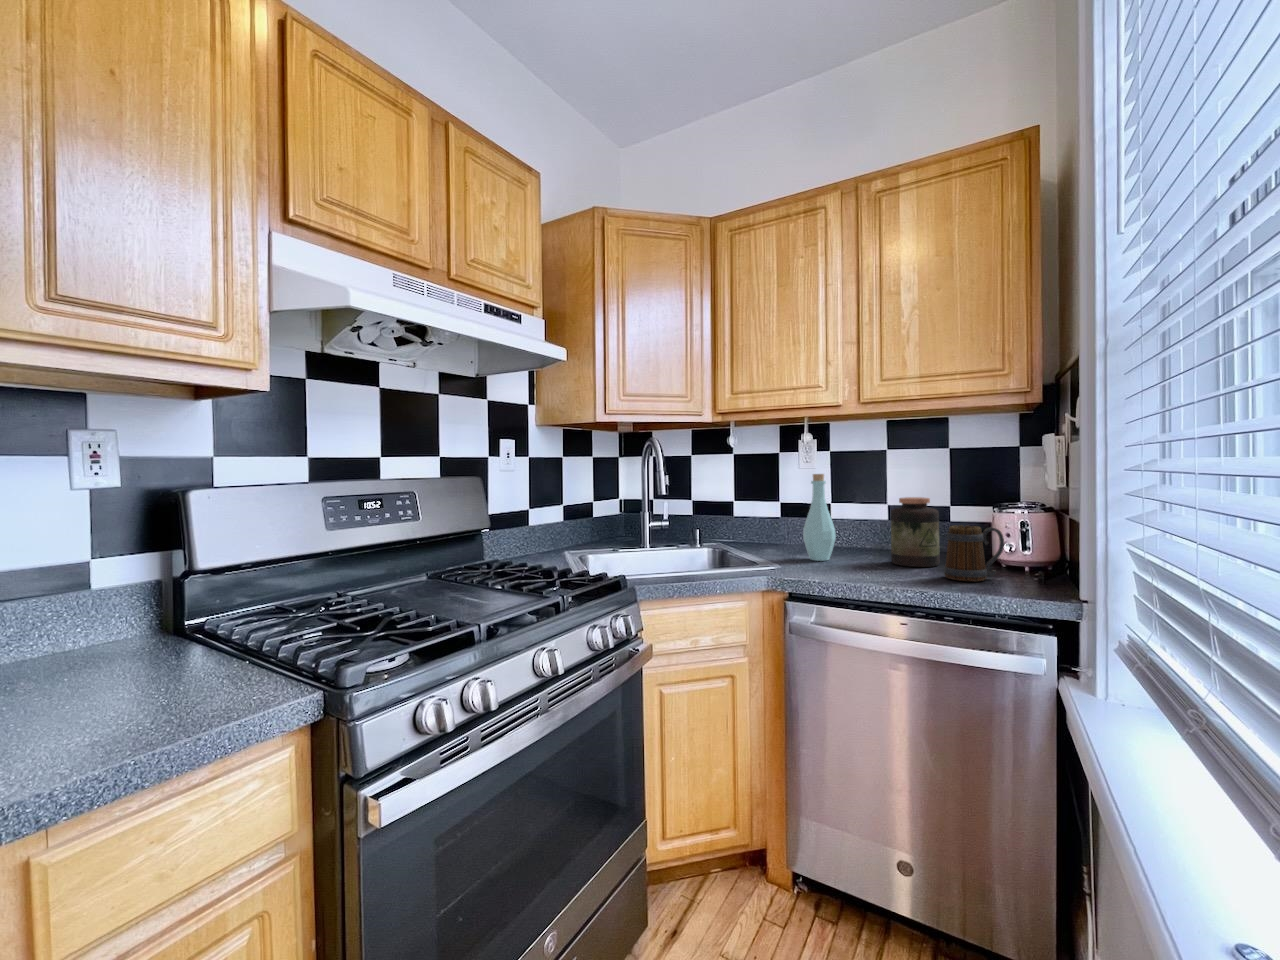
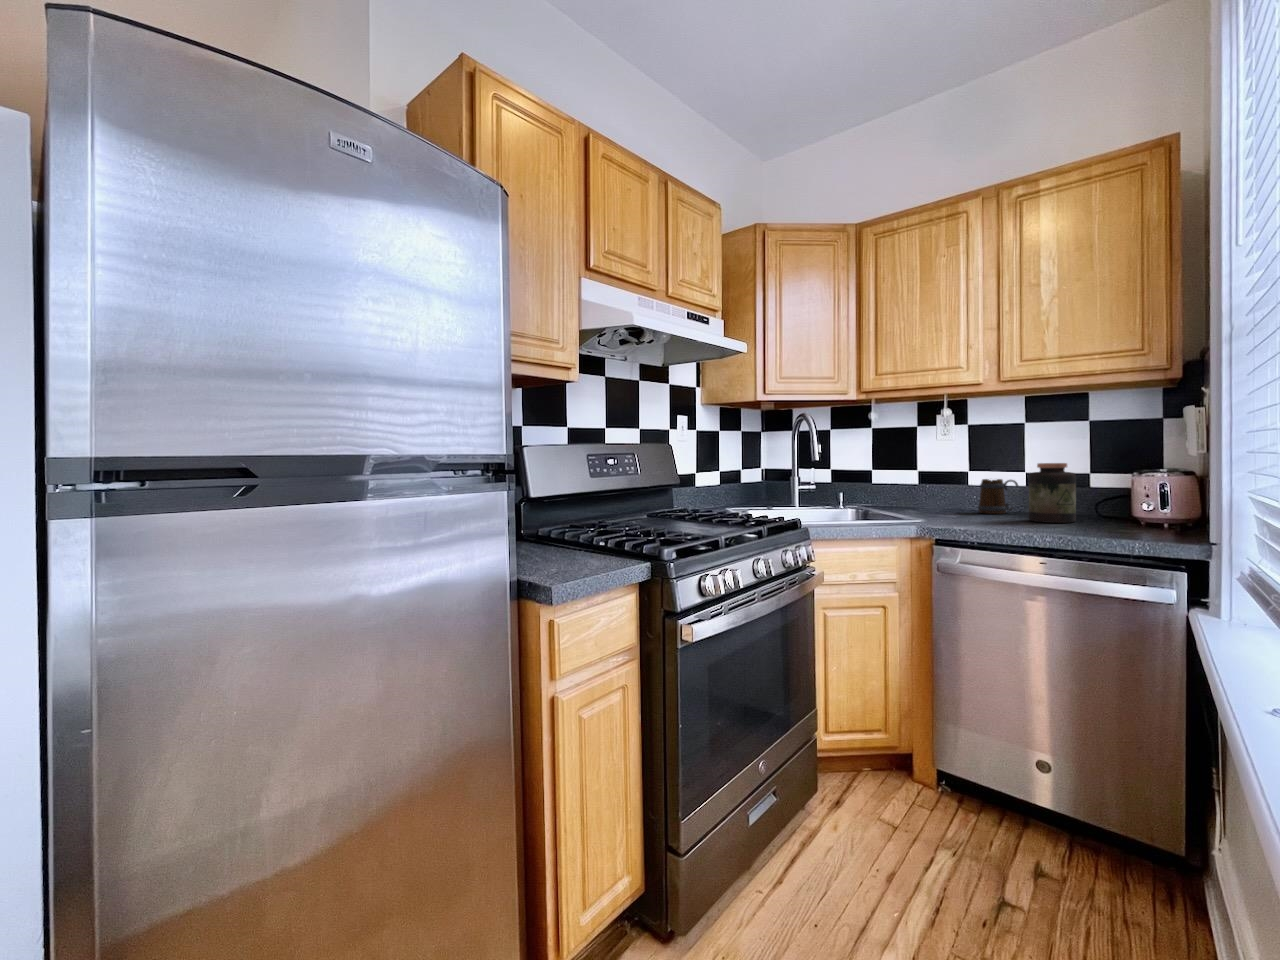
bottle: present [803,474,836,561] -> none [944,444,975,519]
mug: present [944,525,1004,581] -> present [978,479,1018,514]

